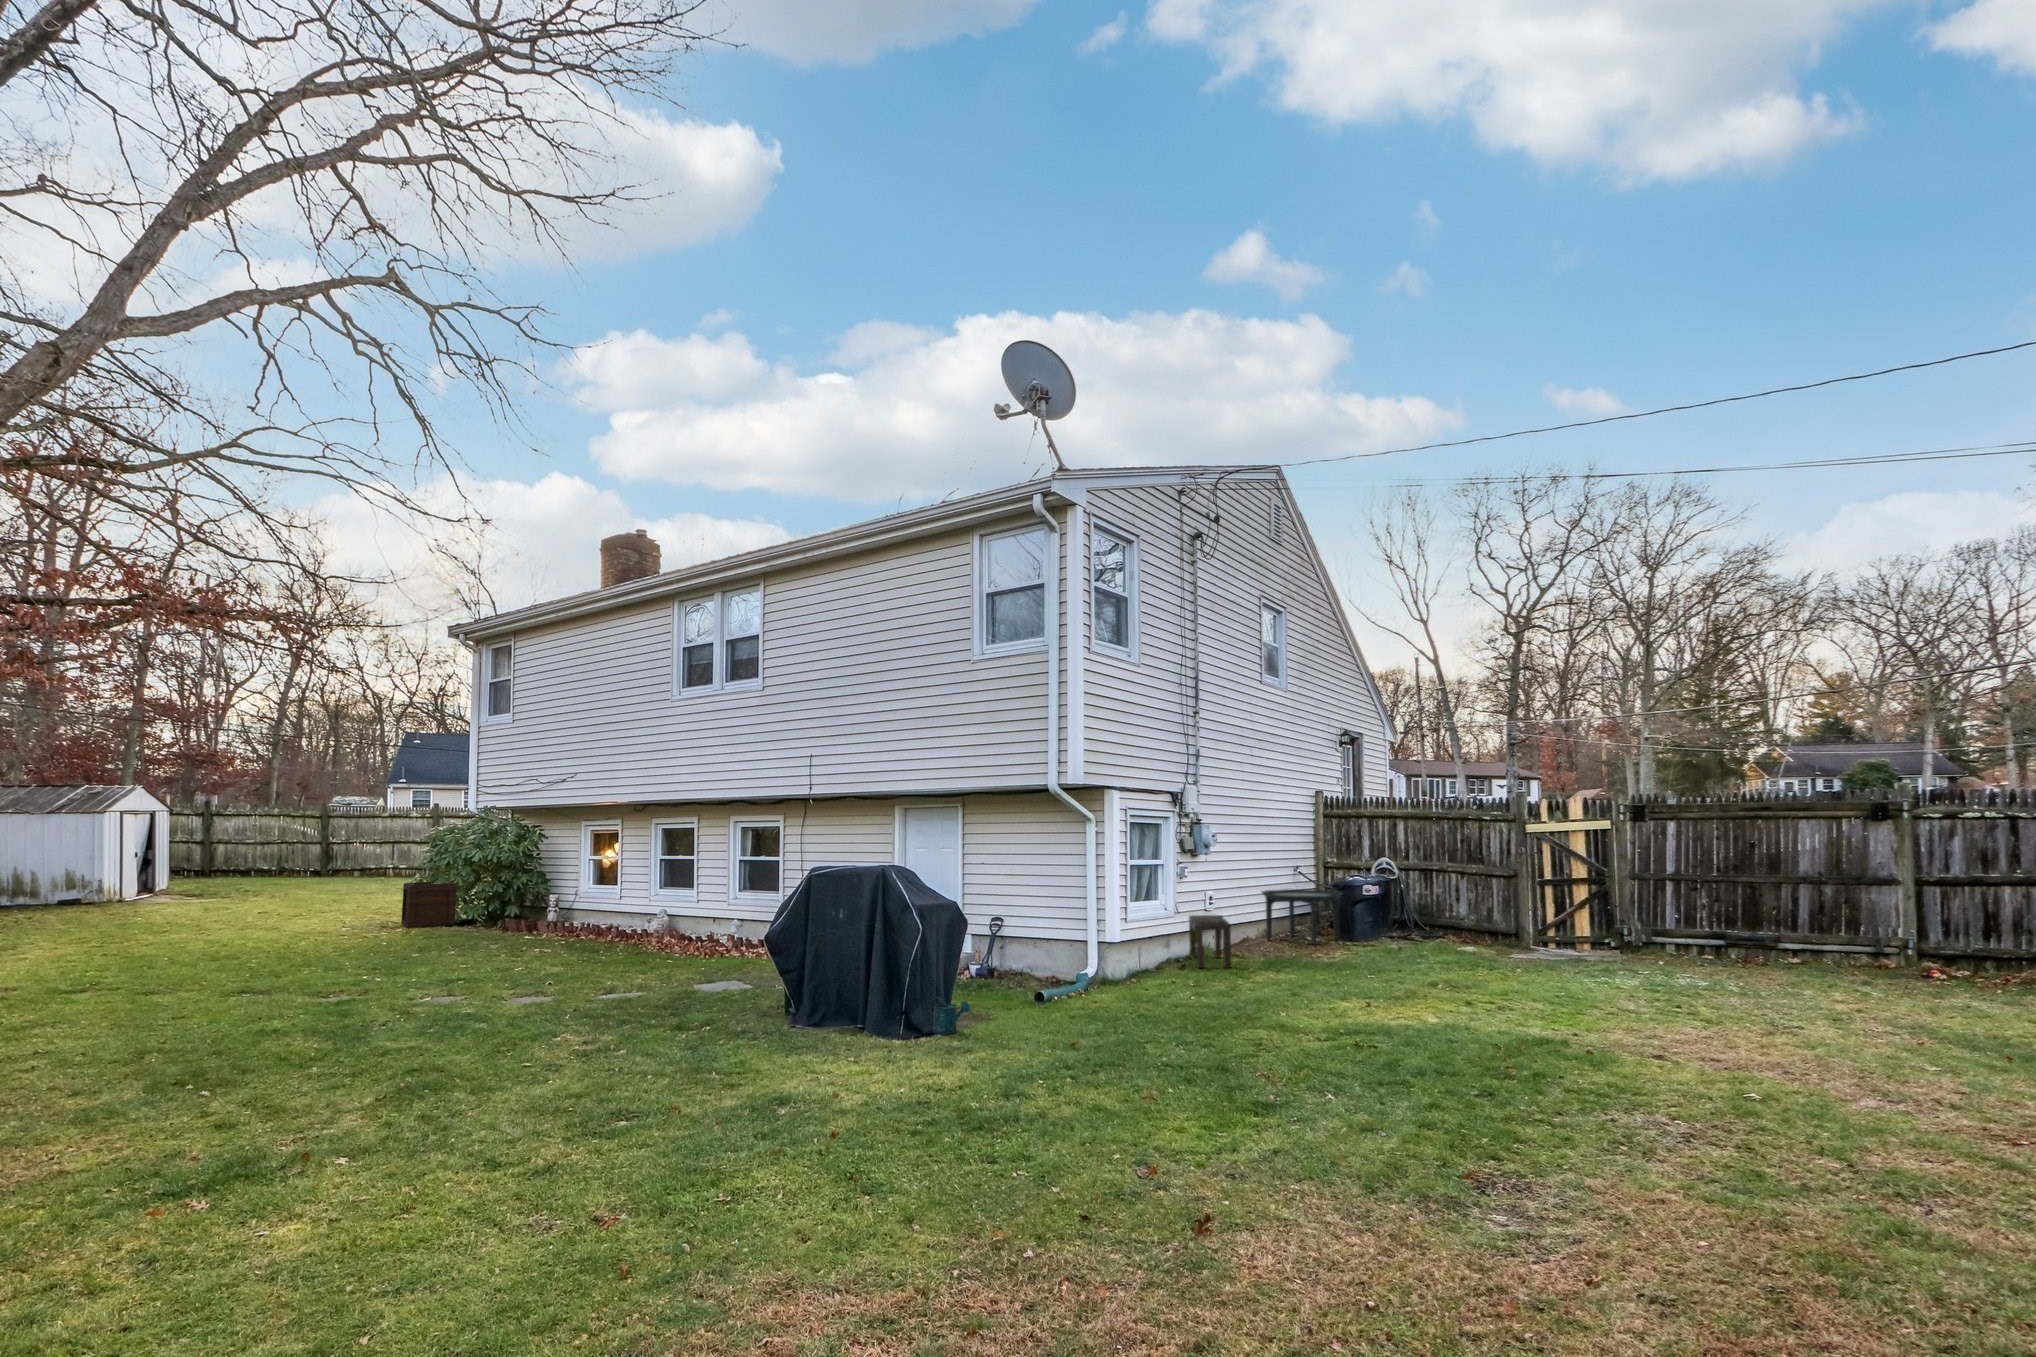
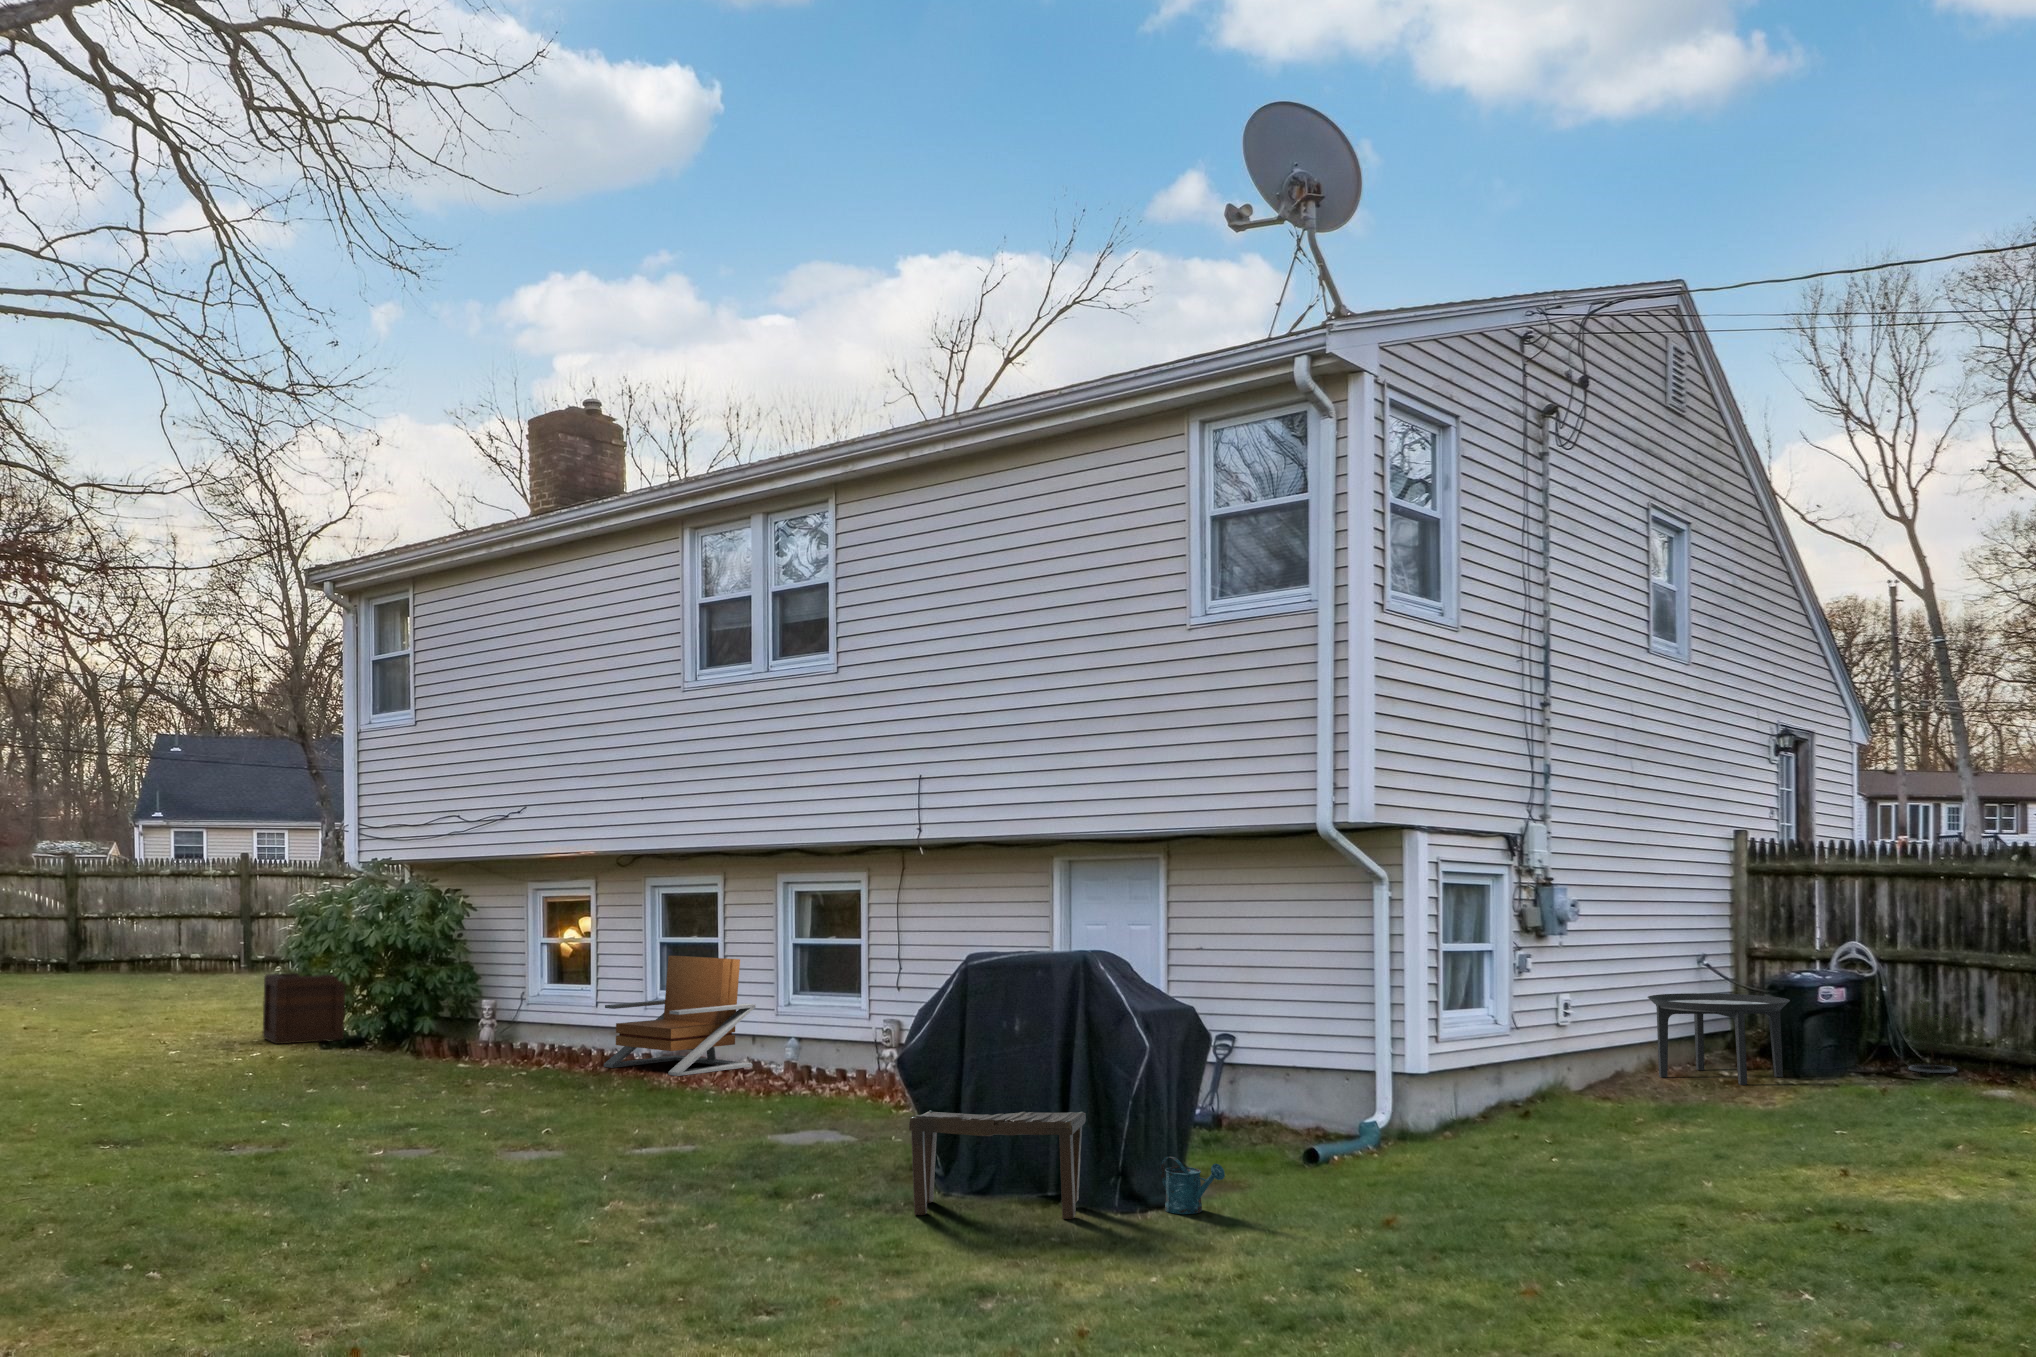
lounge chair: none [615,870,714,946] -> present [604,956,756,1076]
bench: present [1189,915,1232,968] -> present [909,1111,1086,1219]

